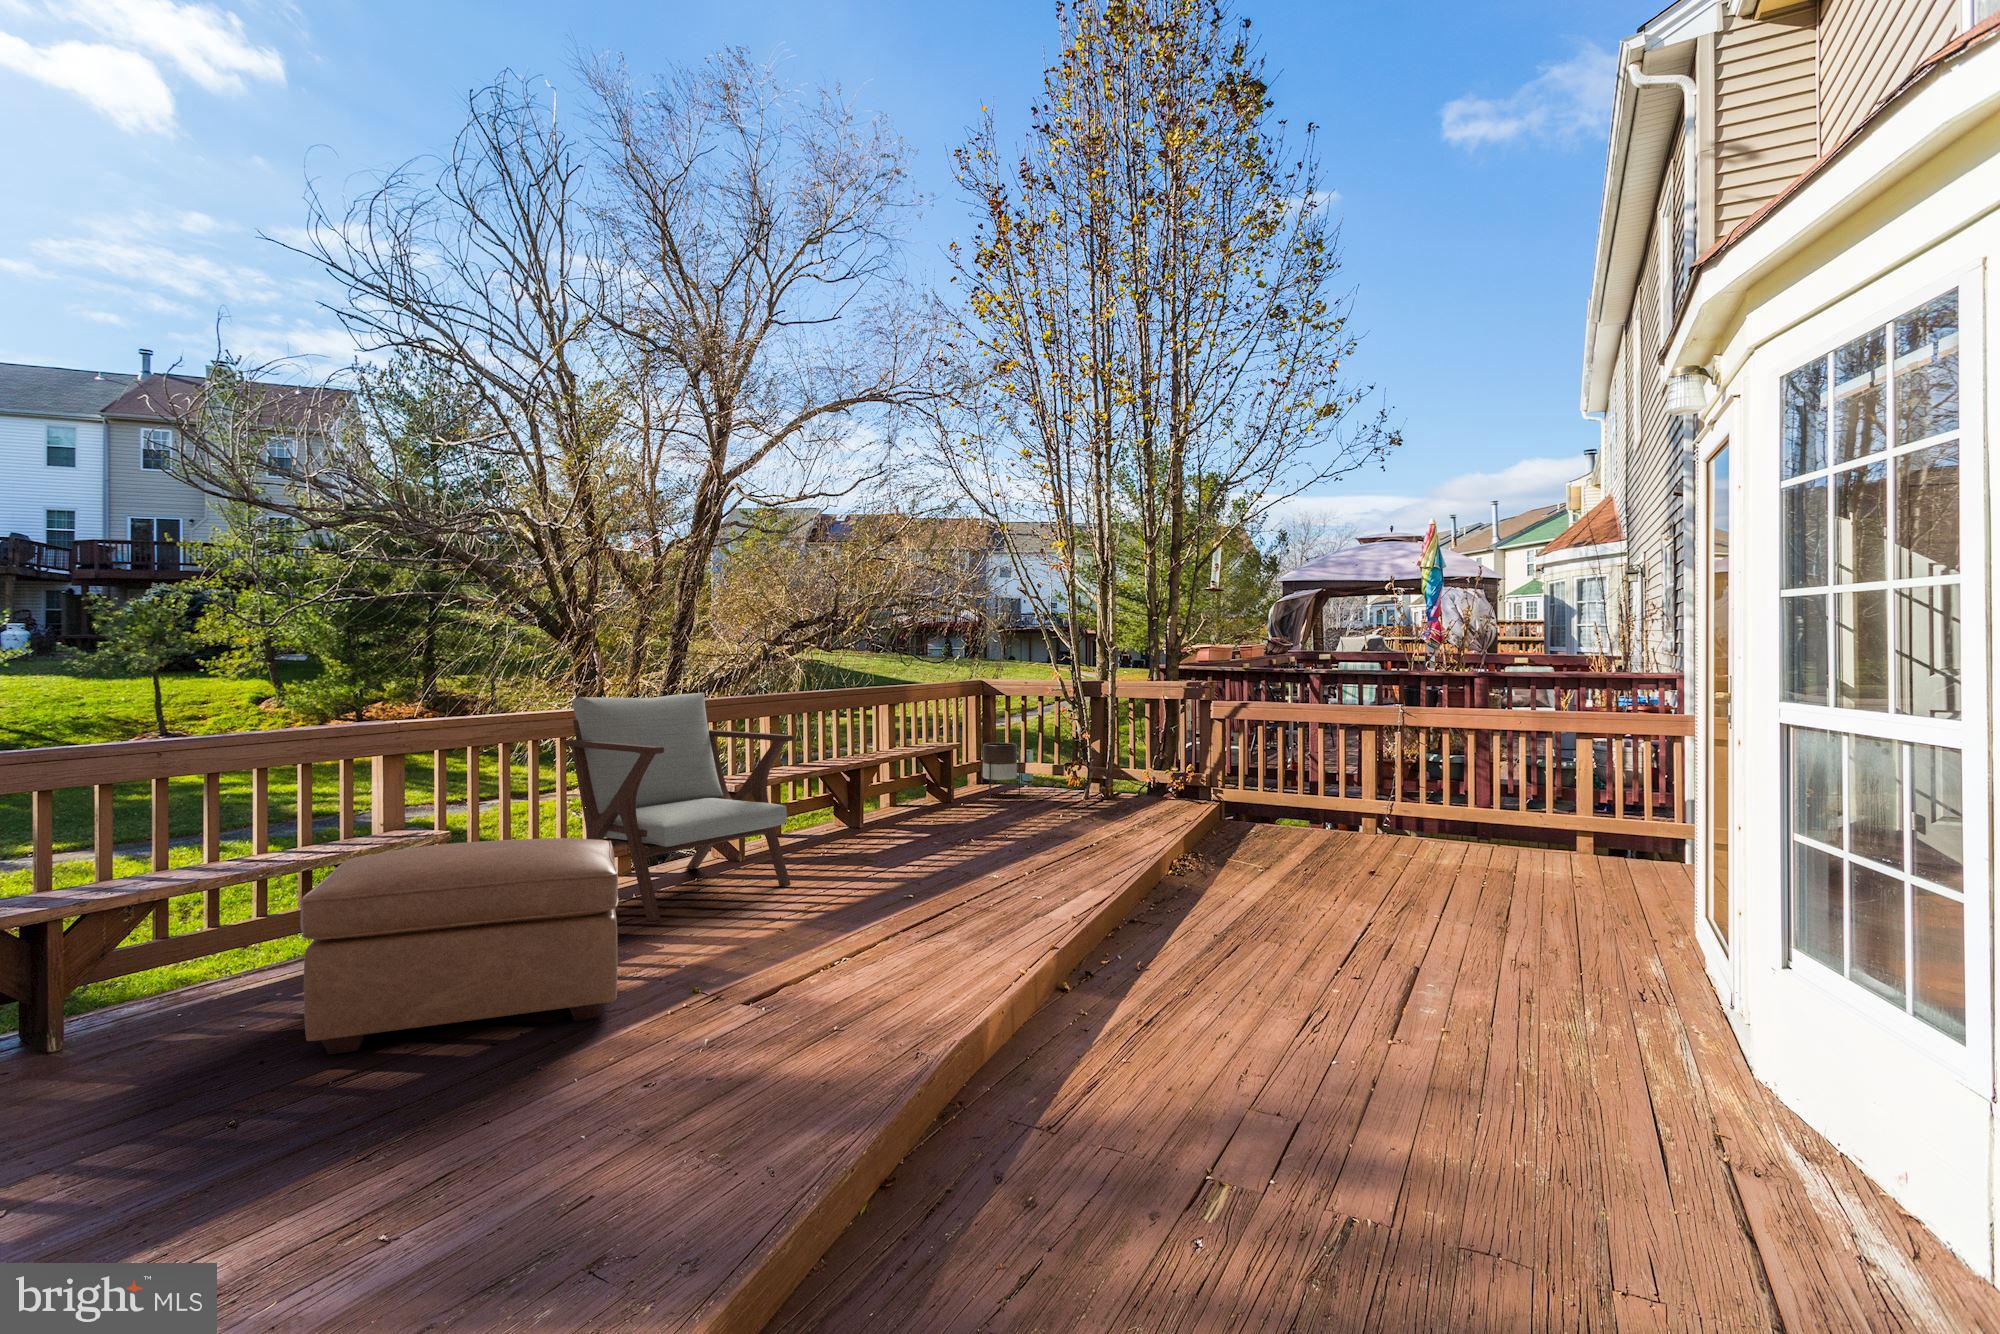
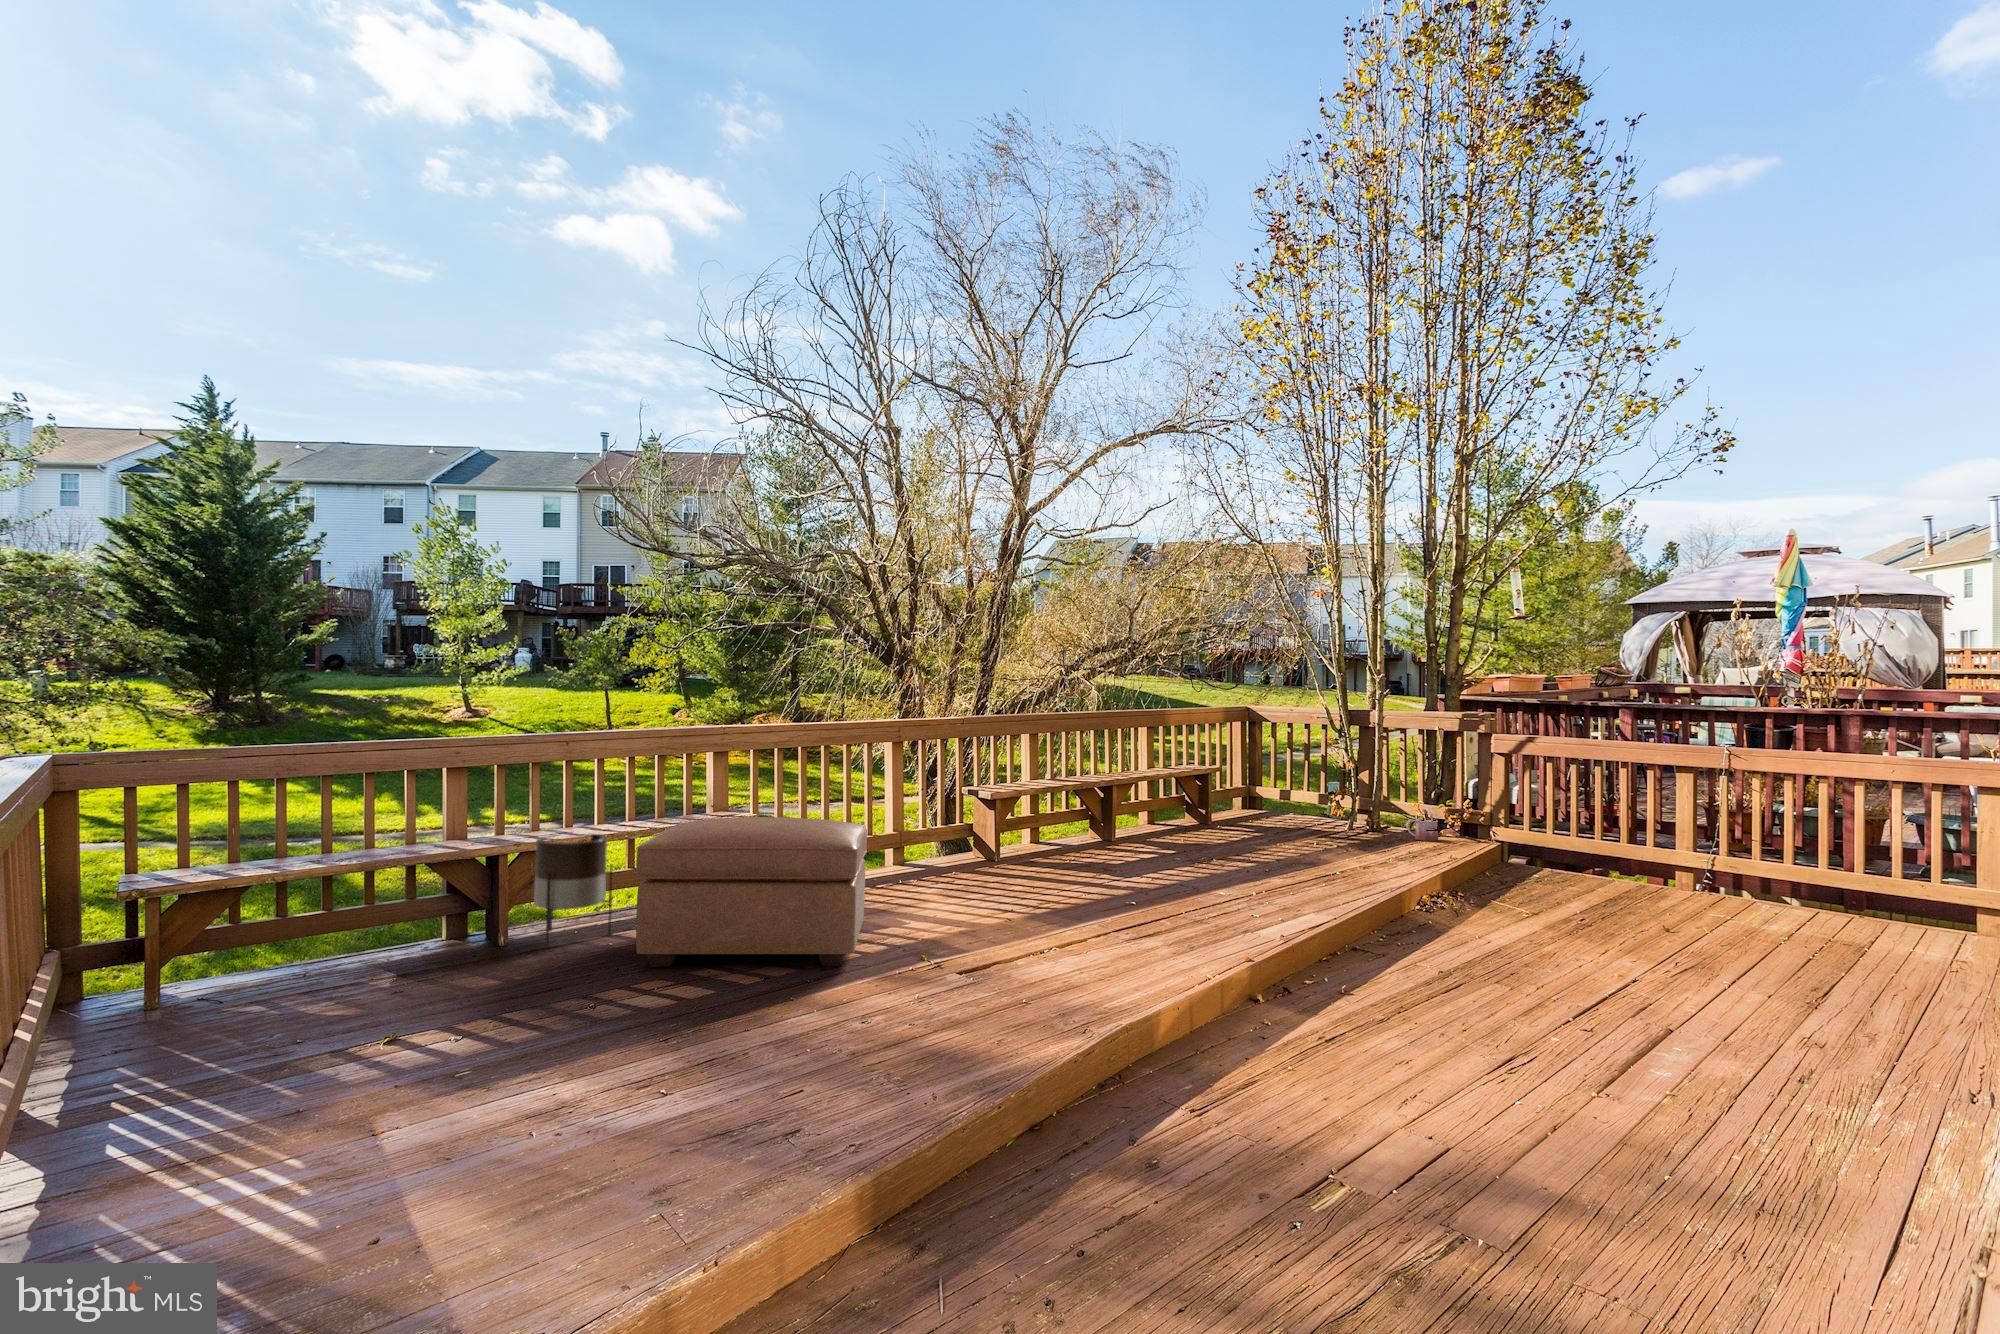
lounge chair: present [564,693,794,921] -> none [839,708,1038,901]
planter: present [983,743,1020,798] -> present [534,834,612,947]
watering can: none [1136,773,1178,804] -> present [1406,808,1440,841]

